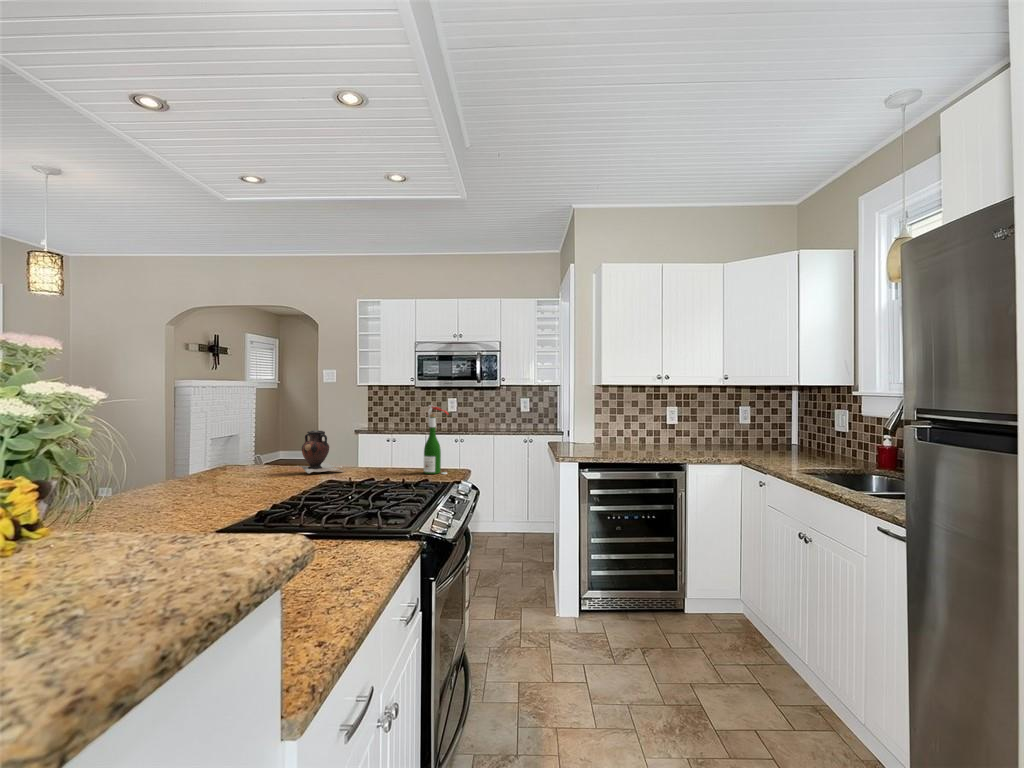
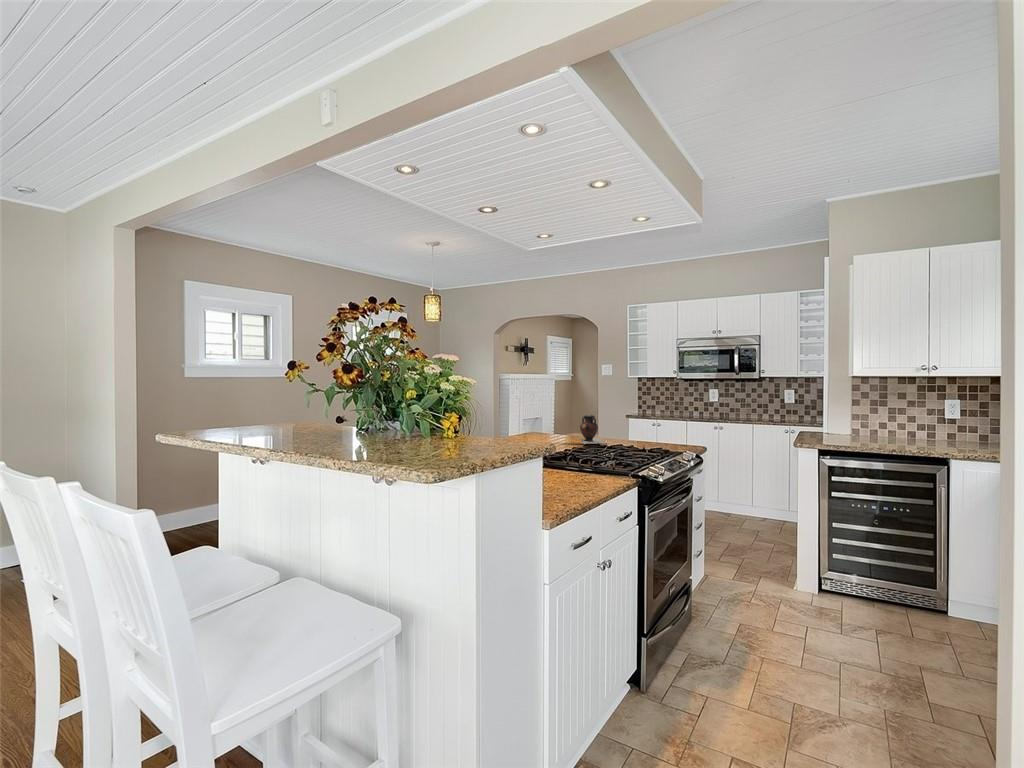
wine bottle: present [424,405,448,474] -> none [663,399,681,451]

